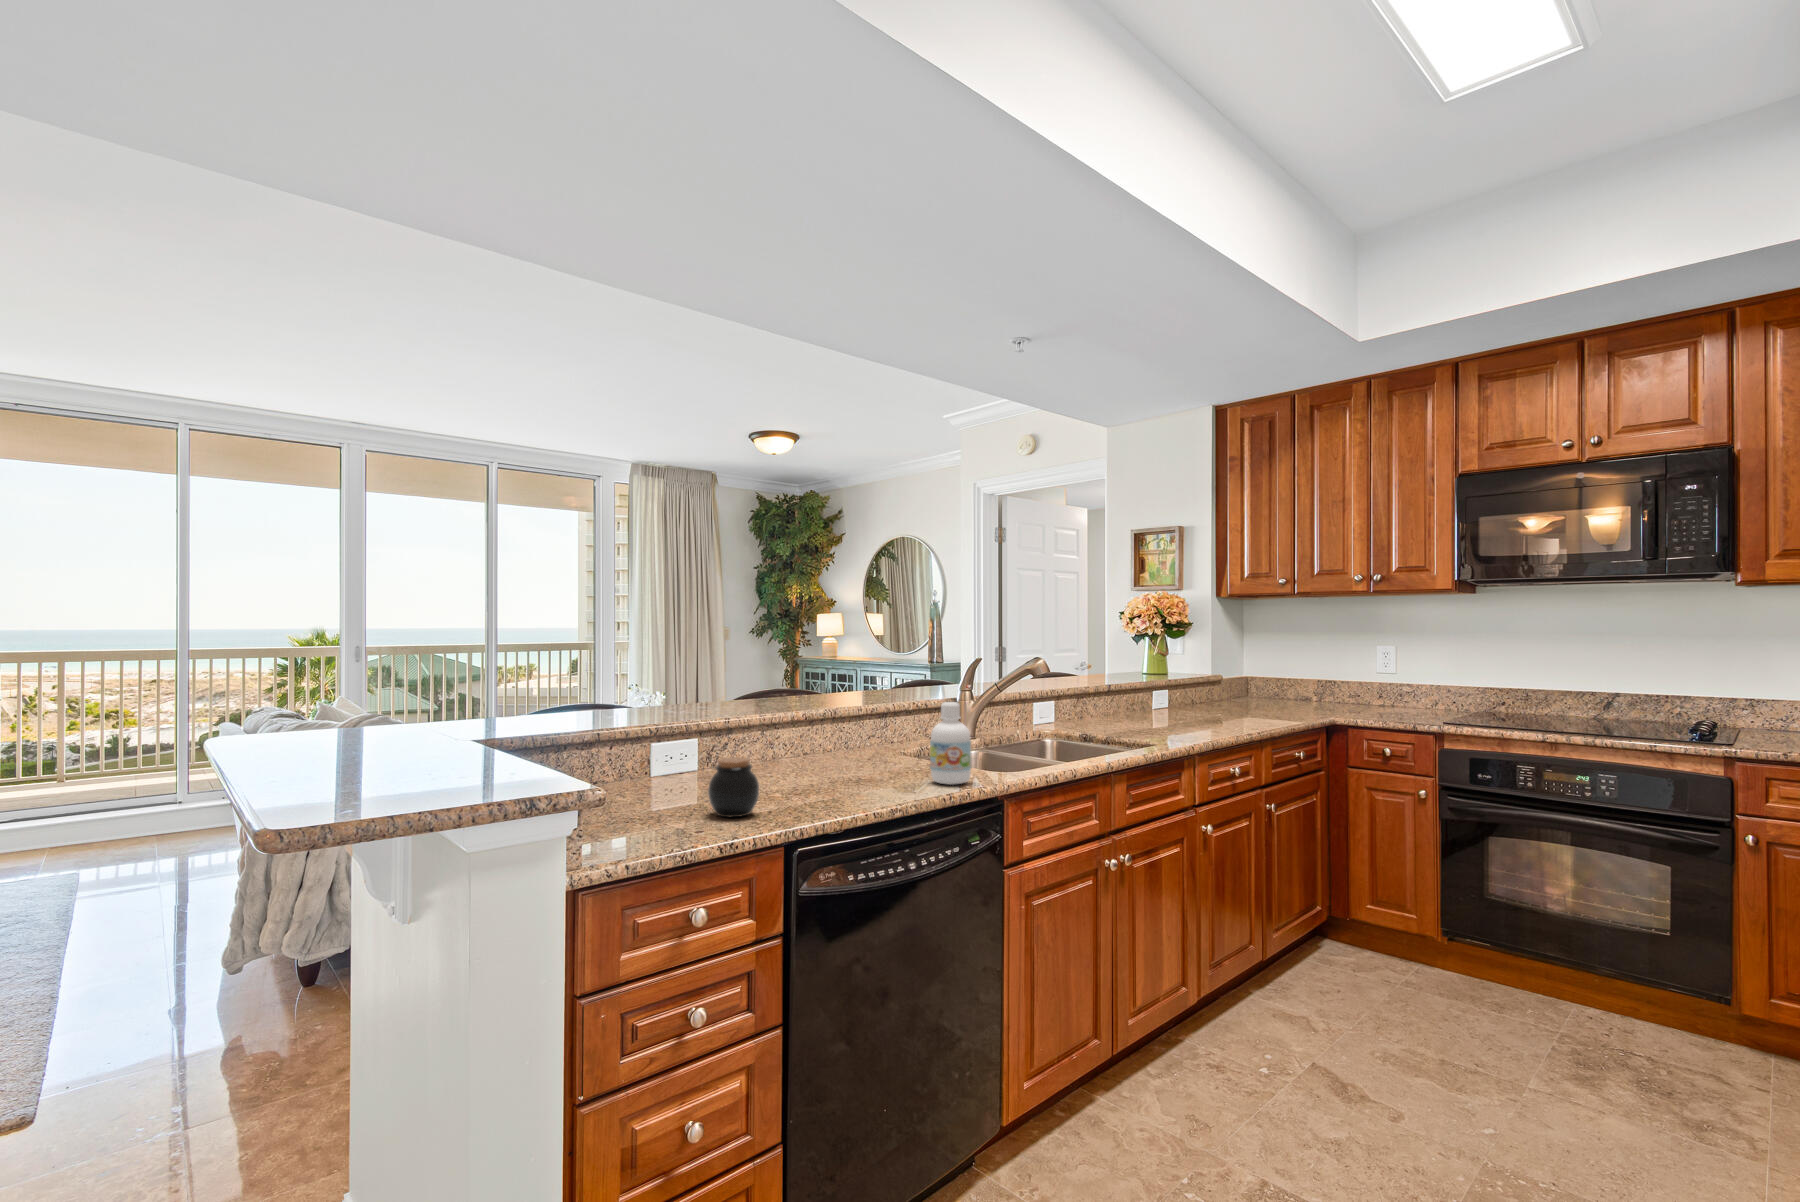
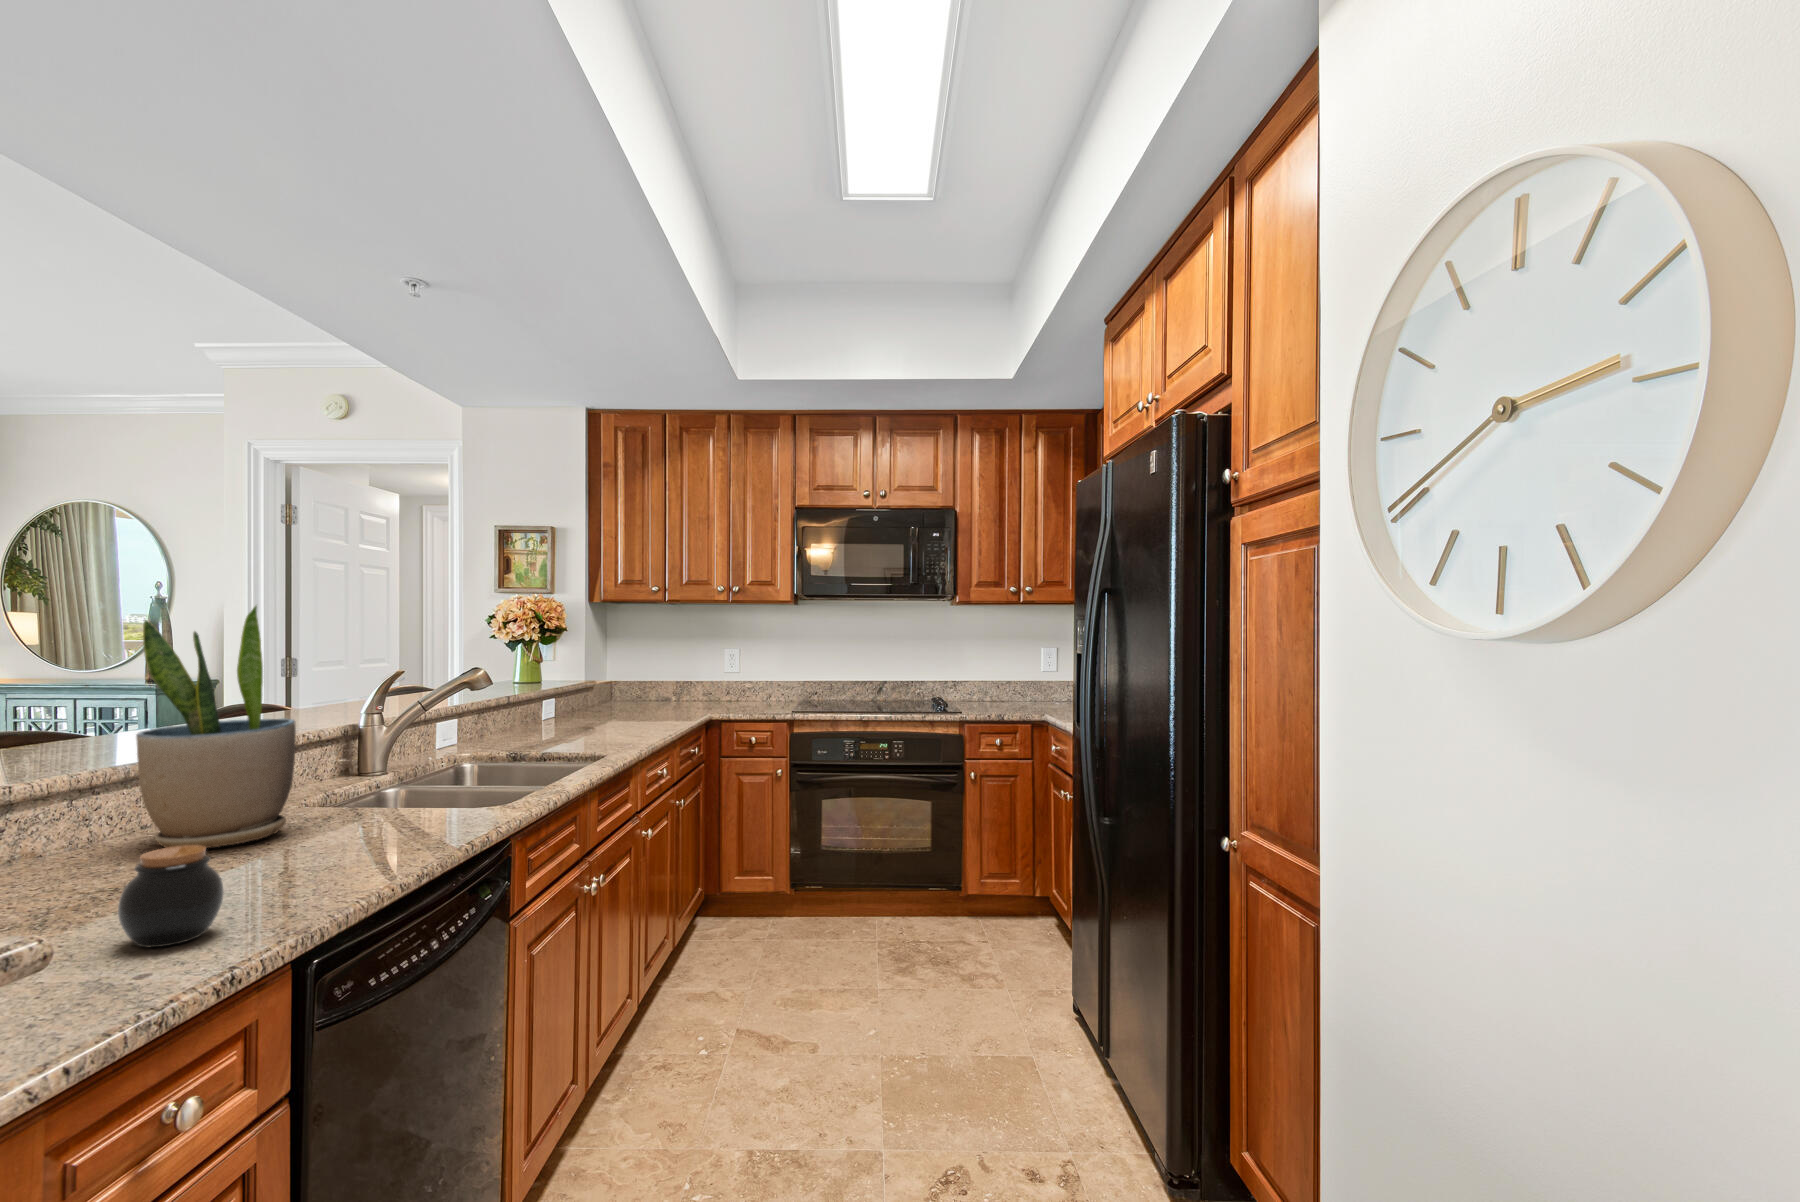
potted plant: none [784,604,871,771] -> present [136,606,296,848]
bottle: present [930,702,971,785] -> none [413,729,472,833]

